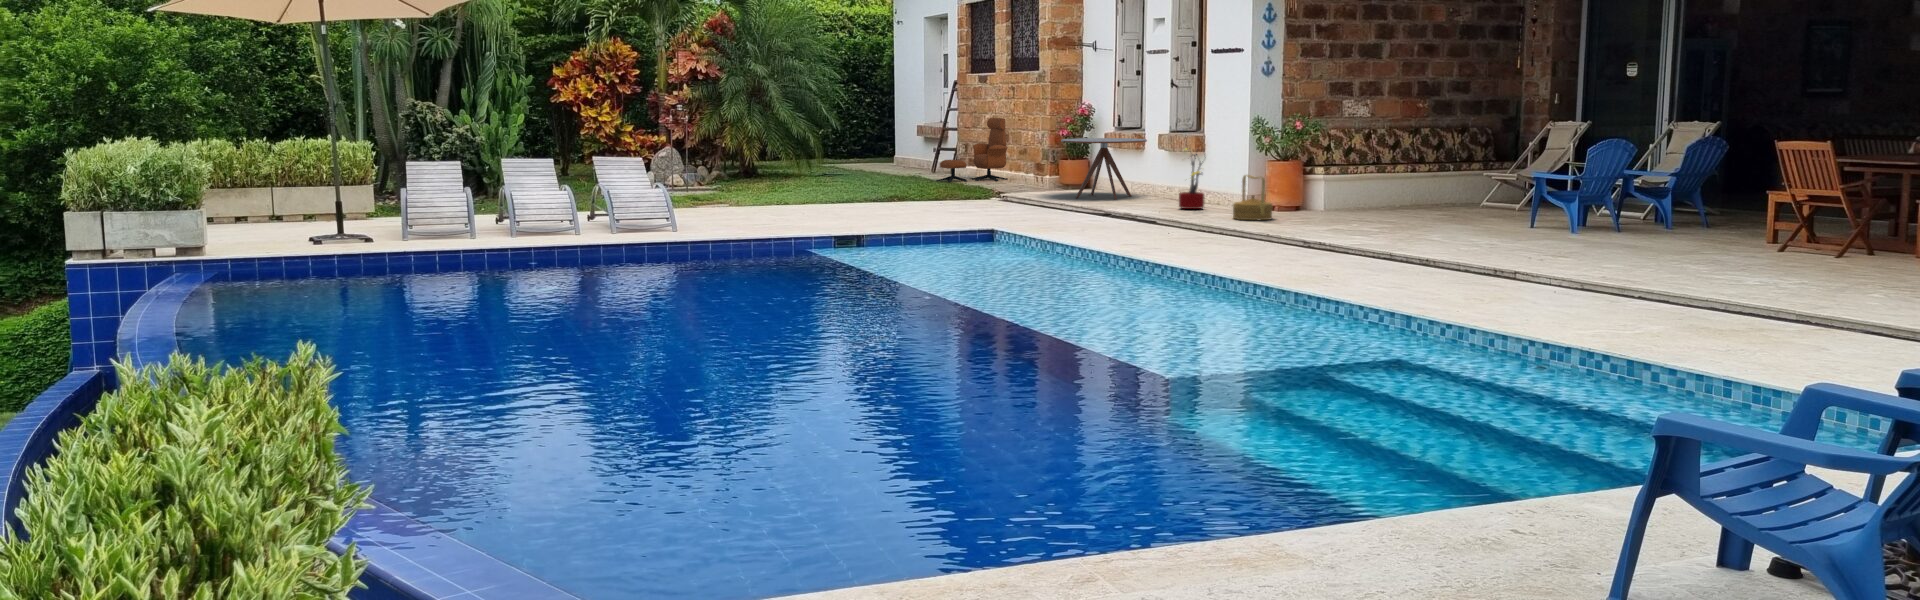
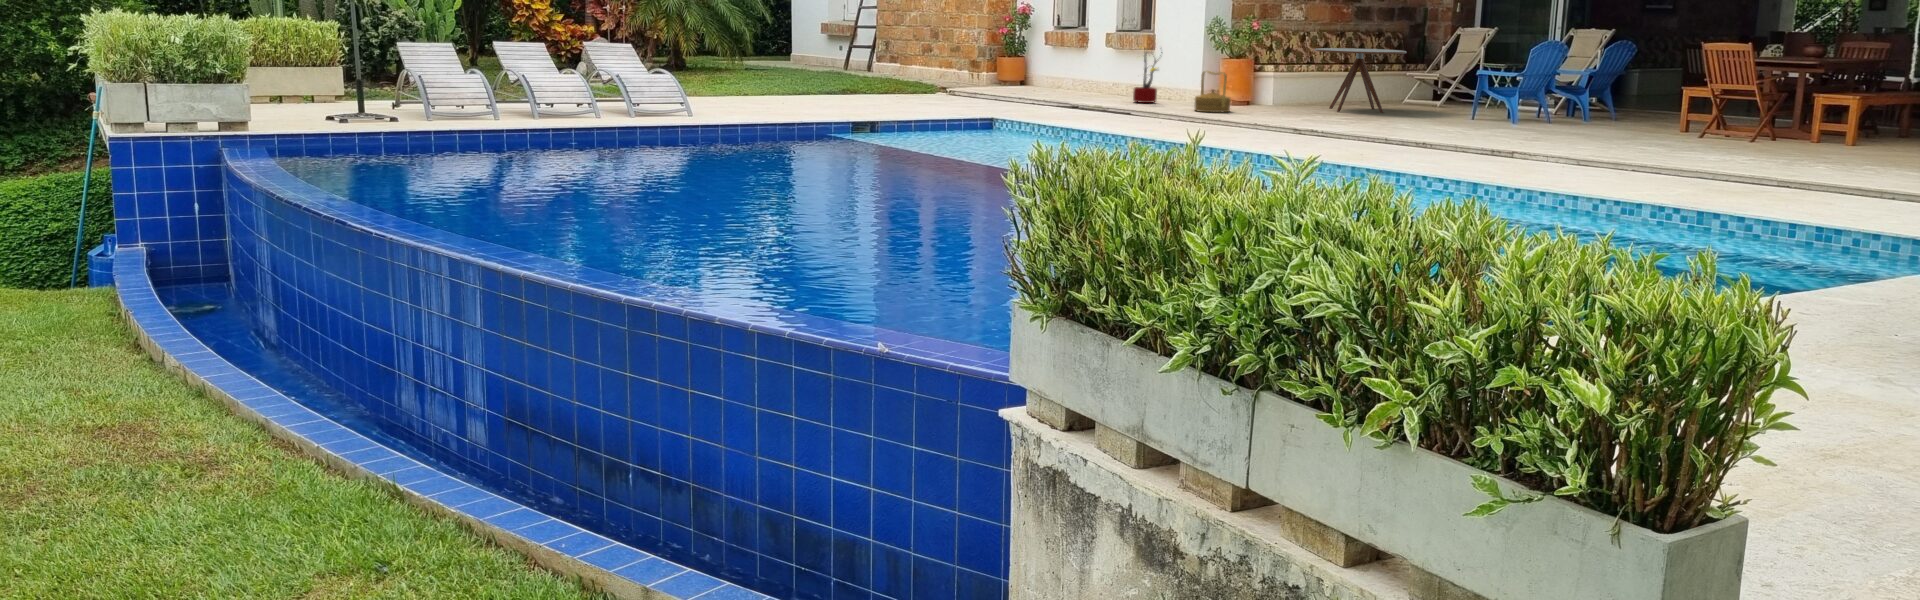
lounge chair: present [936,118,1008,182] -> none [866,16,934,77]
round table: present [1061,138,1147,200] -> present [1315,48,1406,113]

